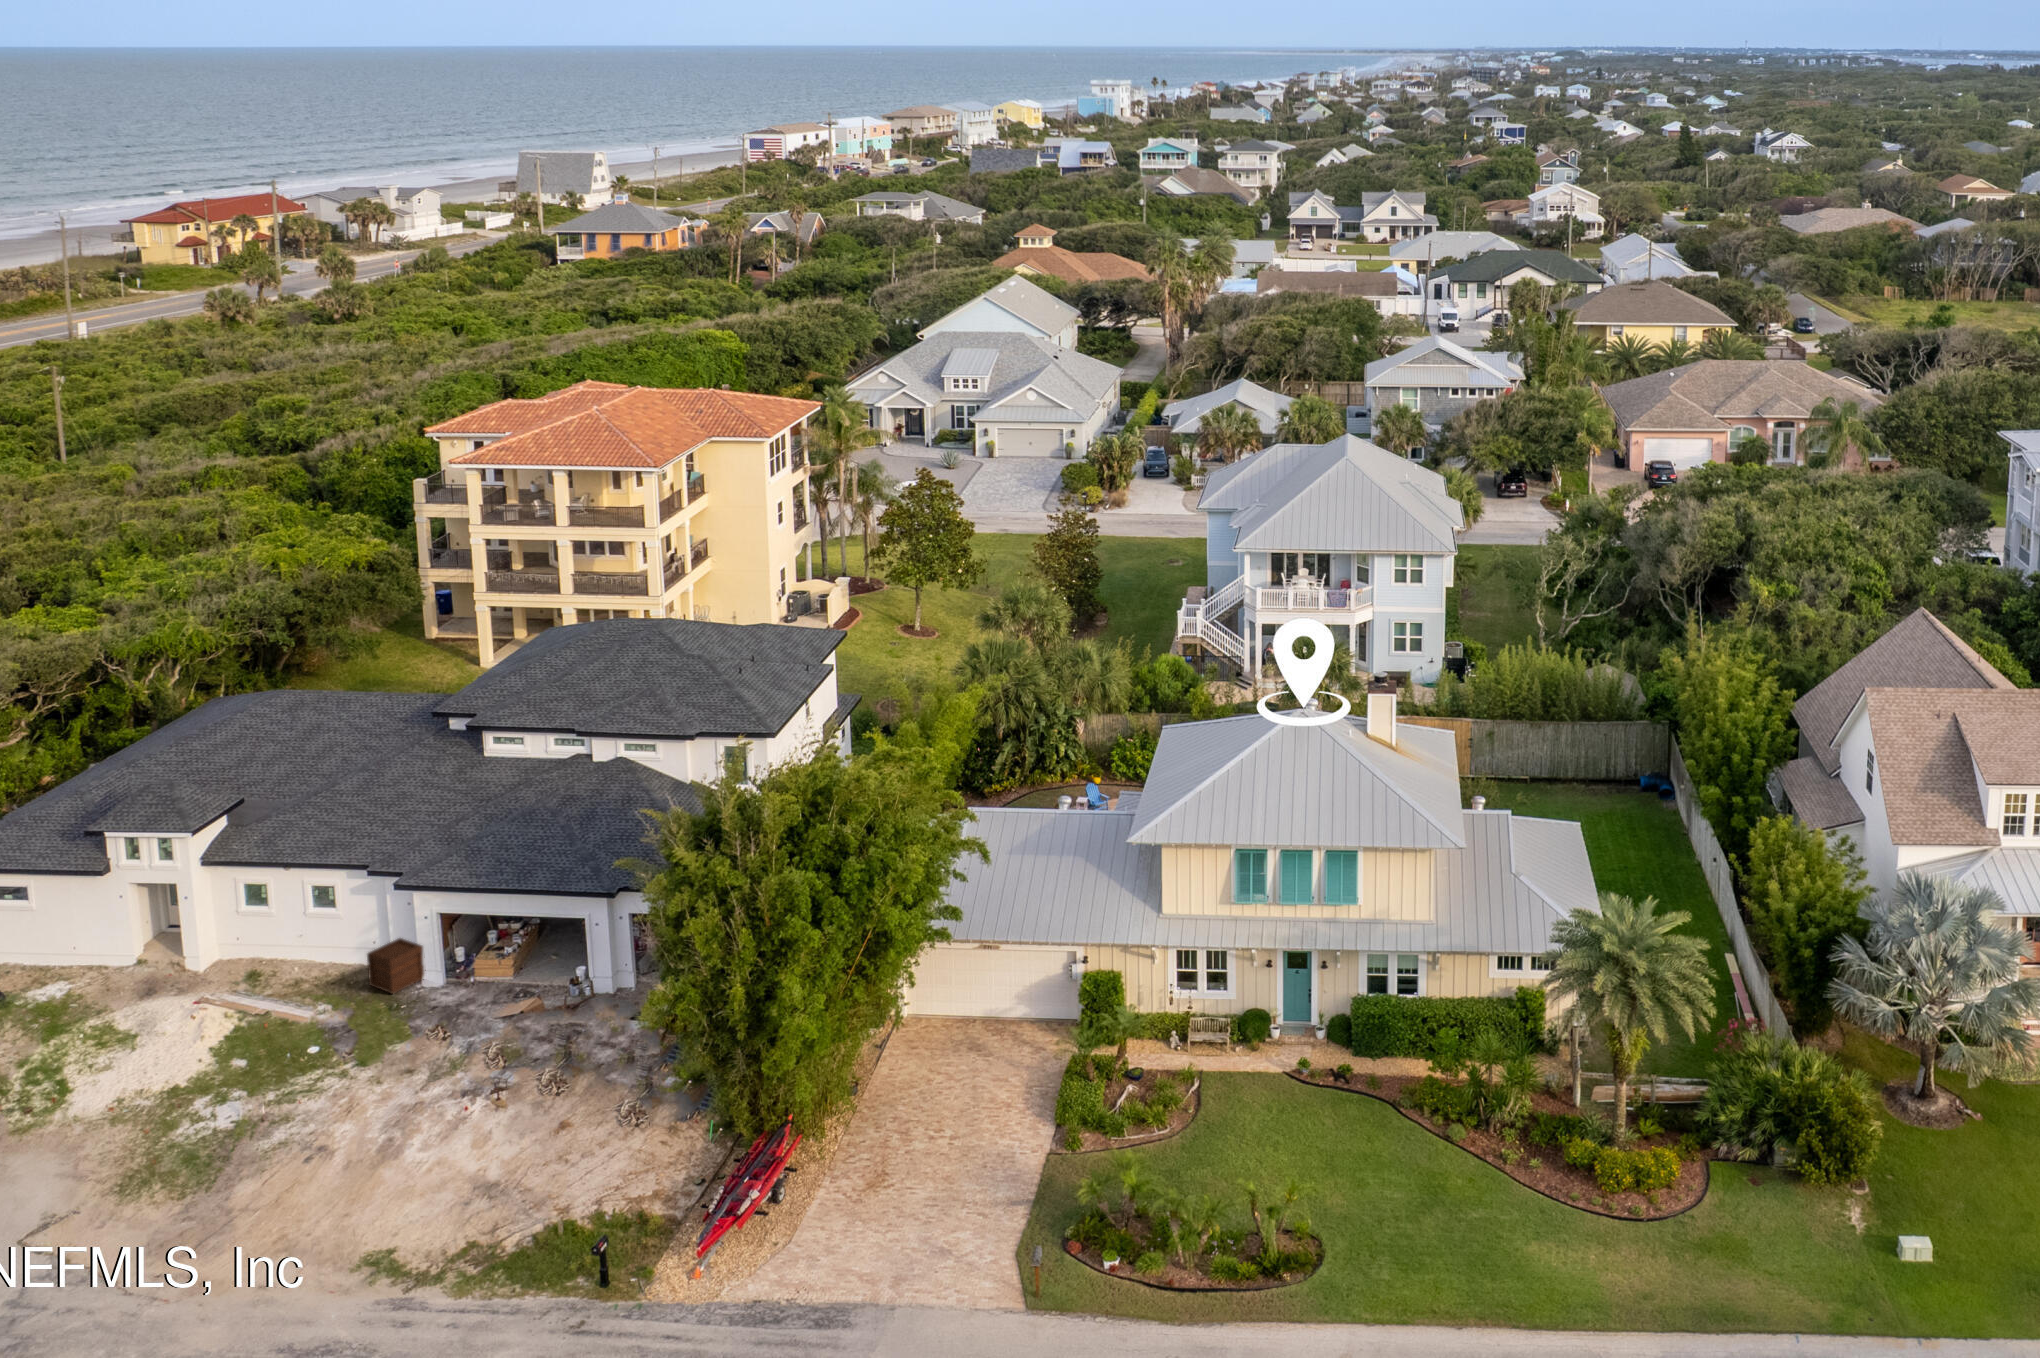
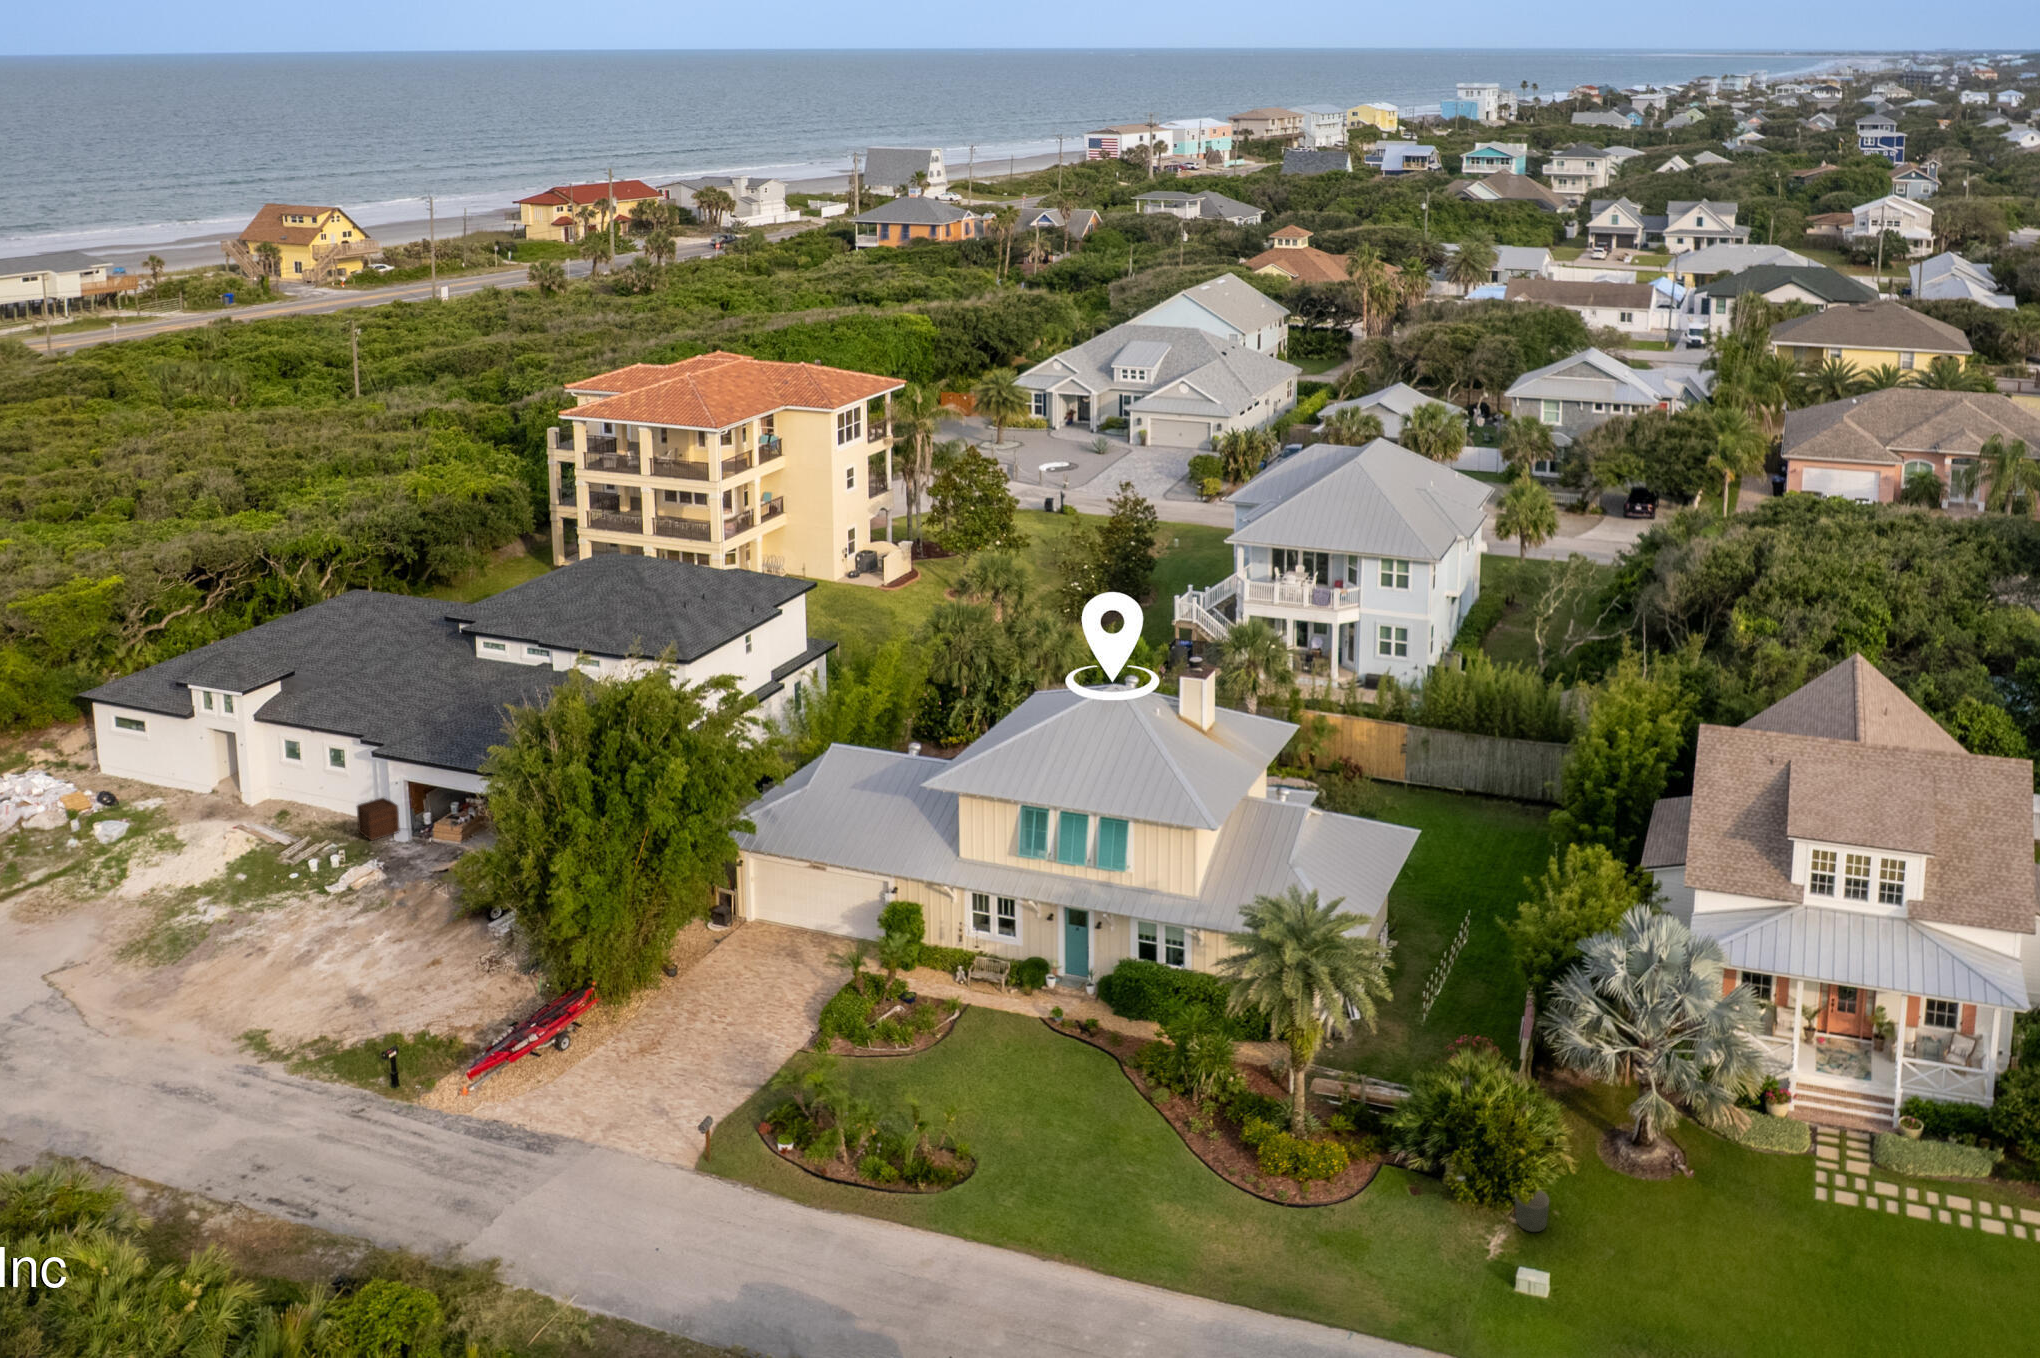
planter: none [1860,1158,1894,1202] -> present [1515,1191,1549,1232]

